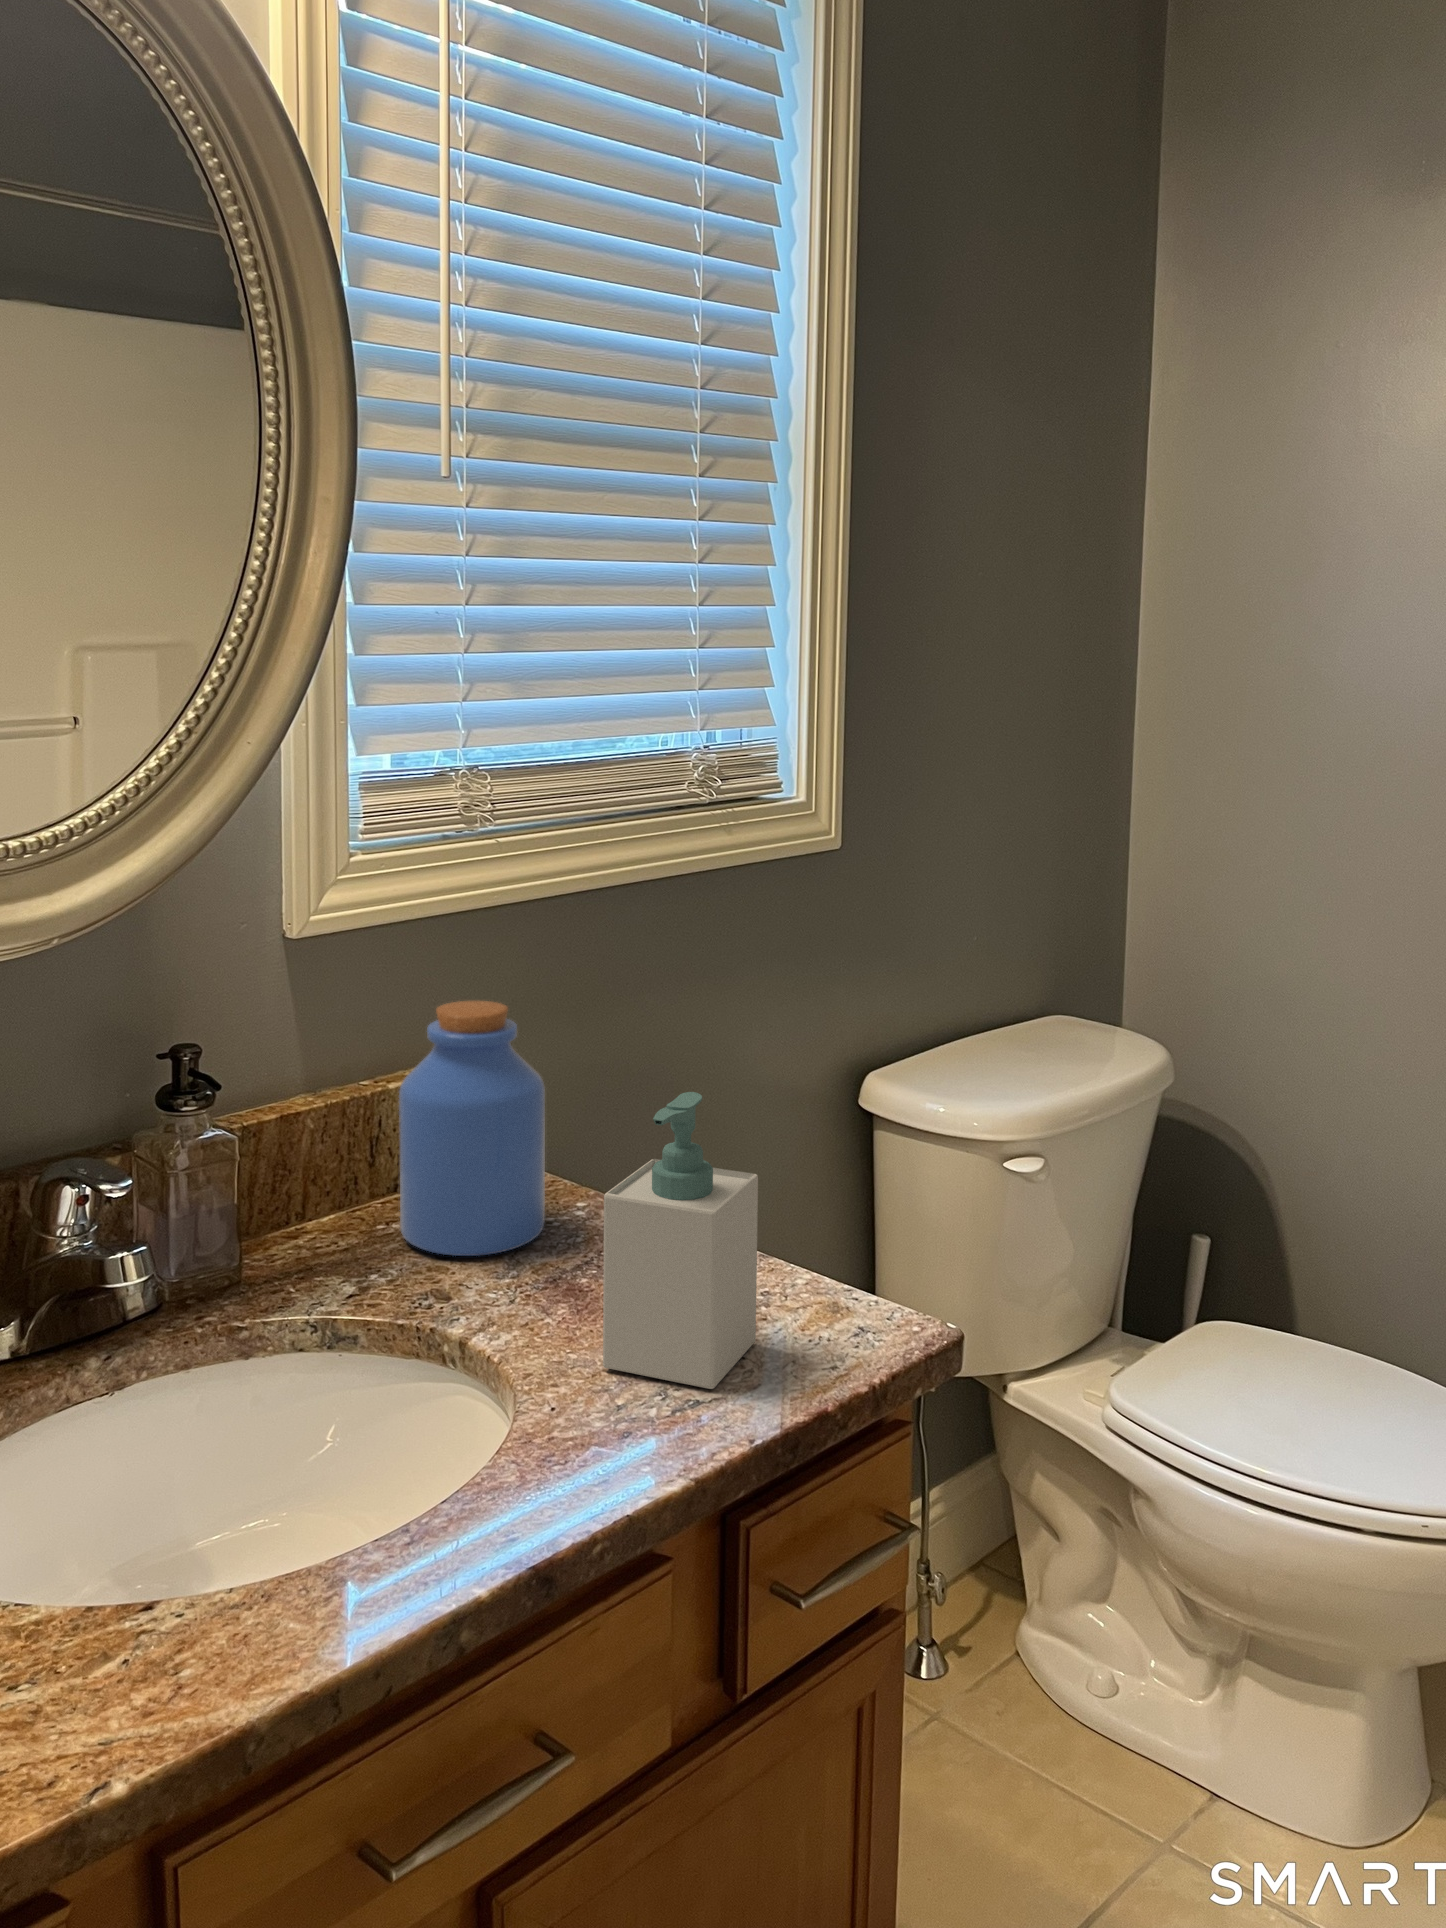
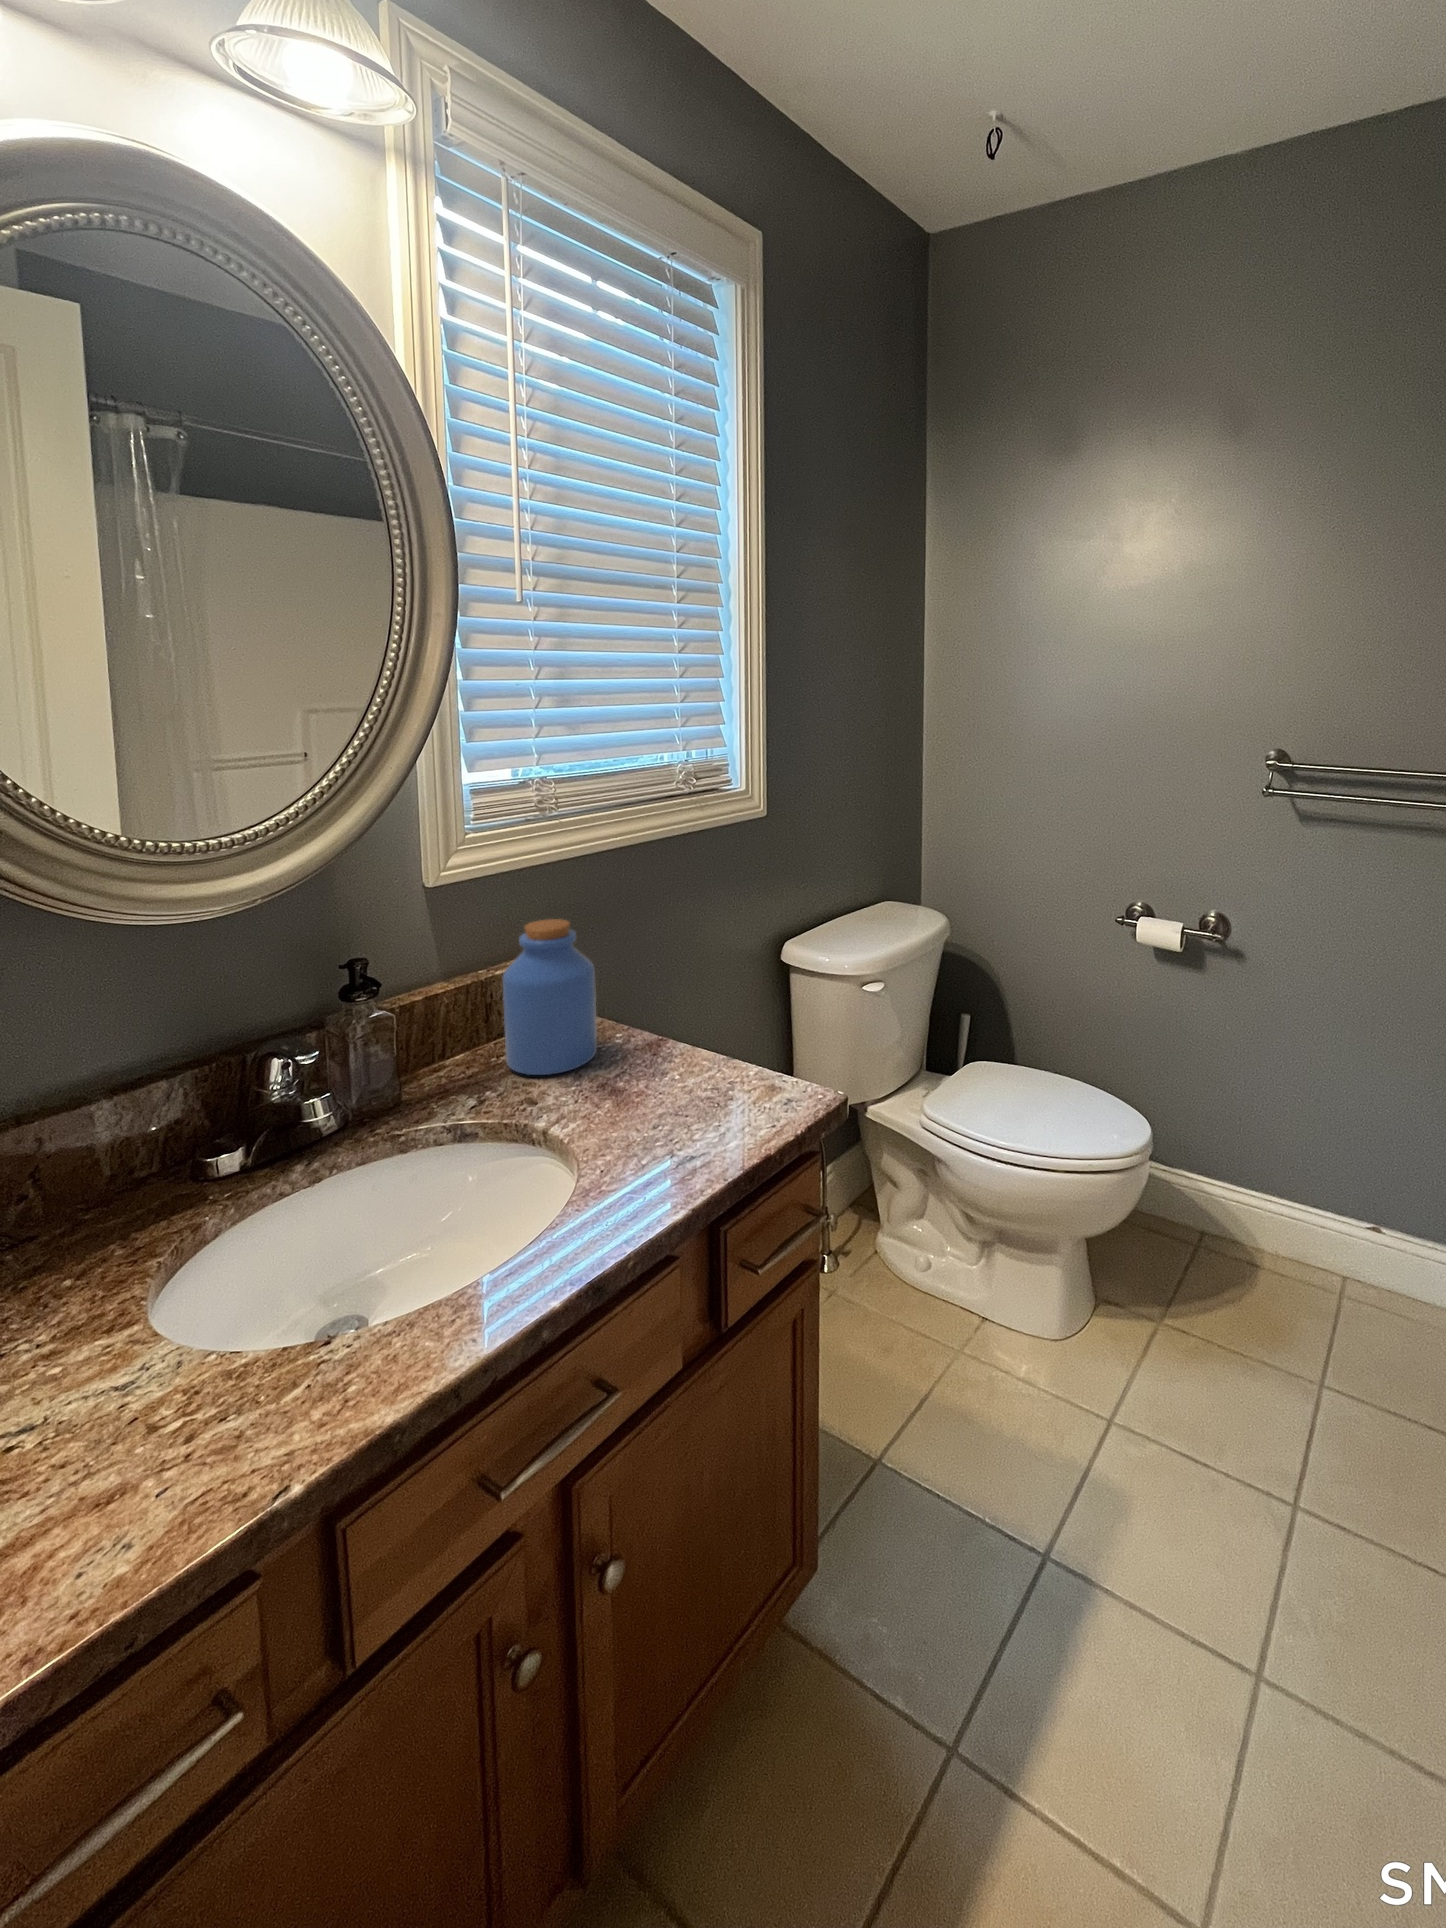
soap bottle: present [603,1092,758,1389] -> none [631,970,726,1147]

